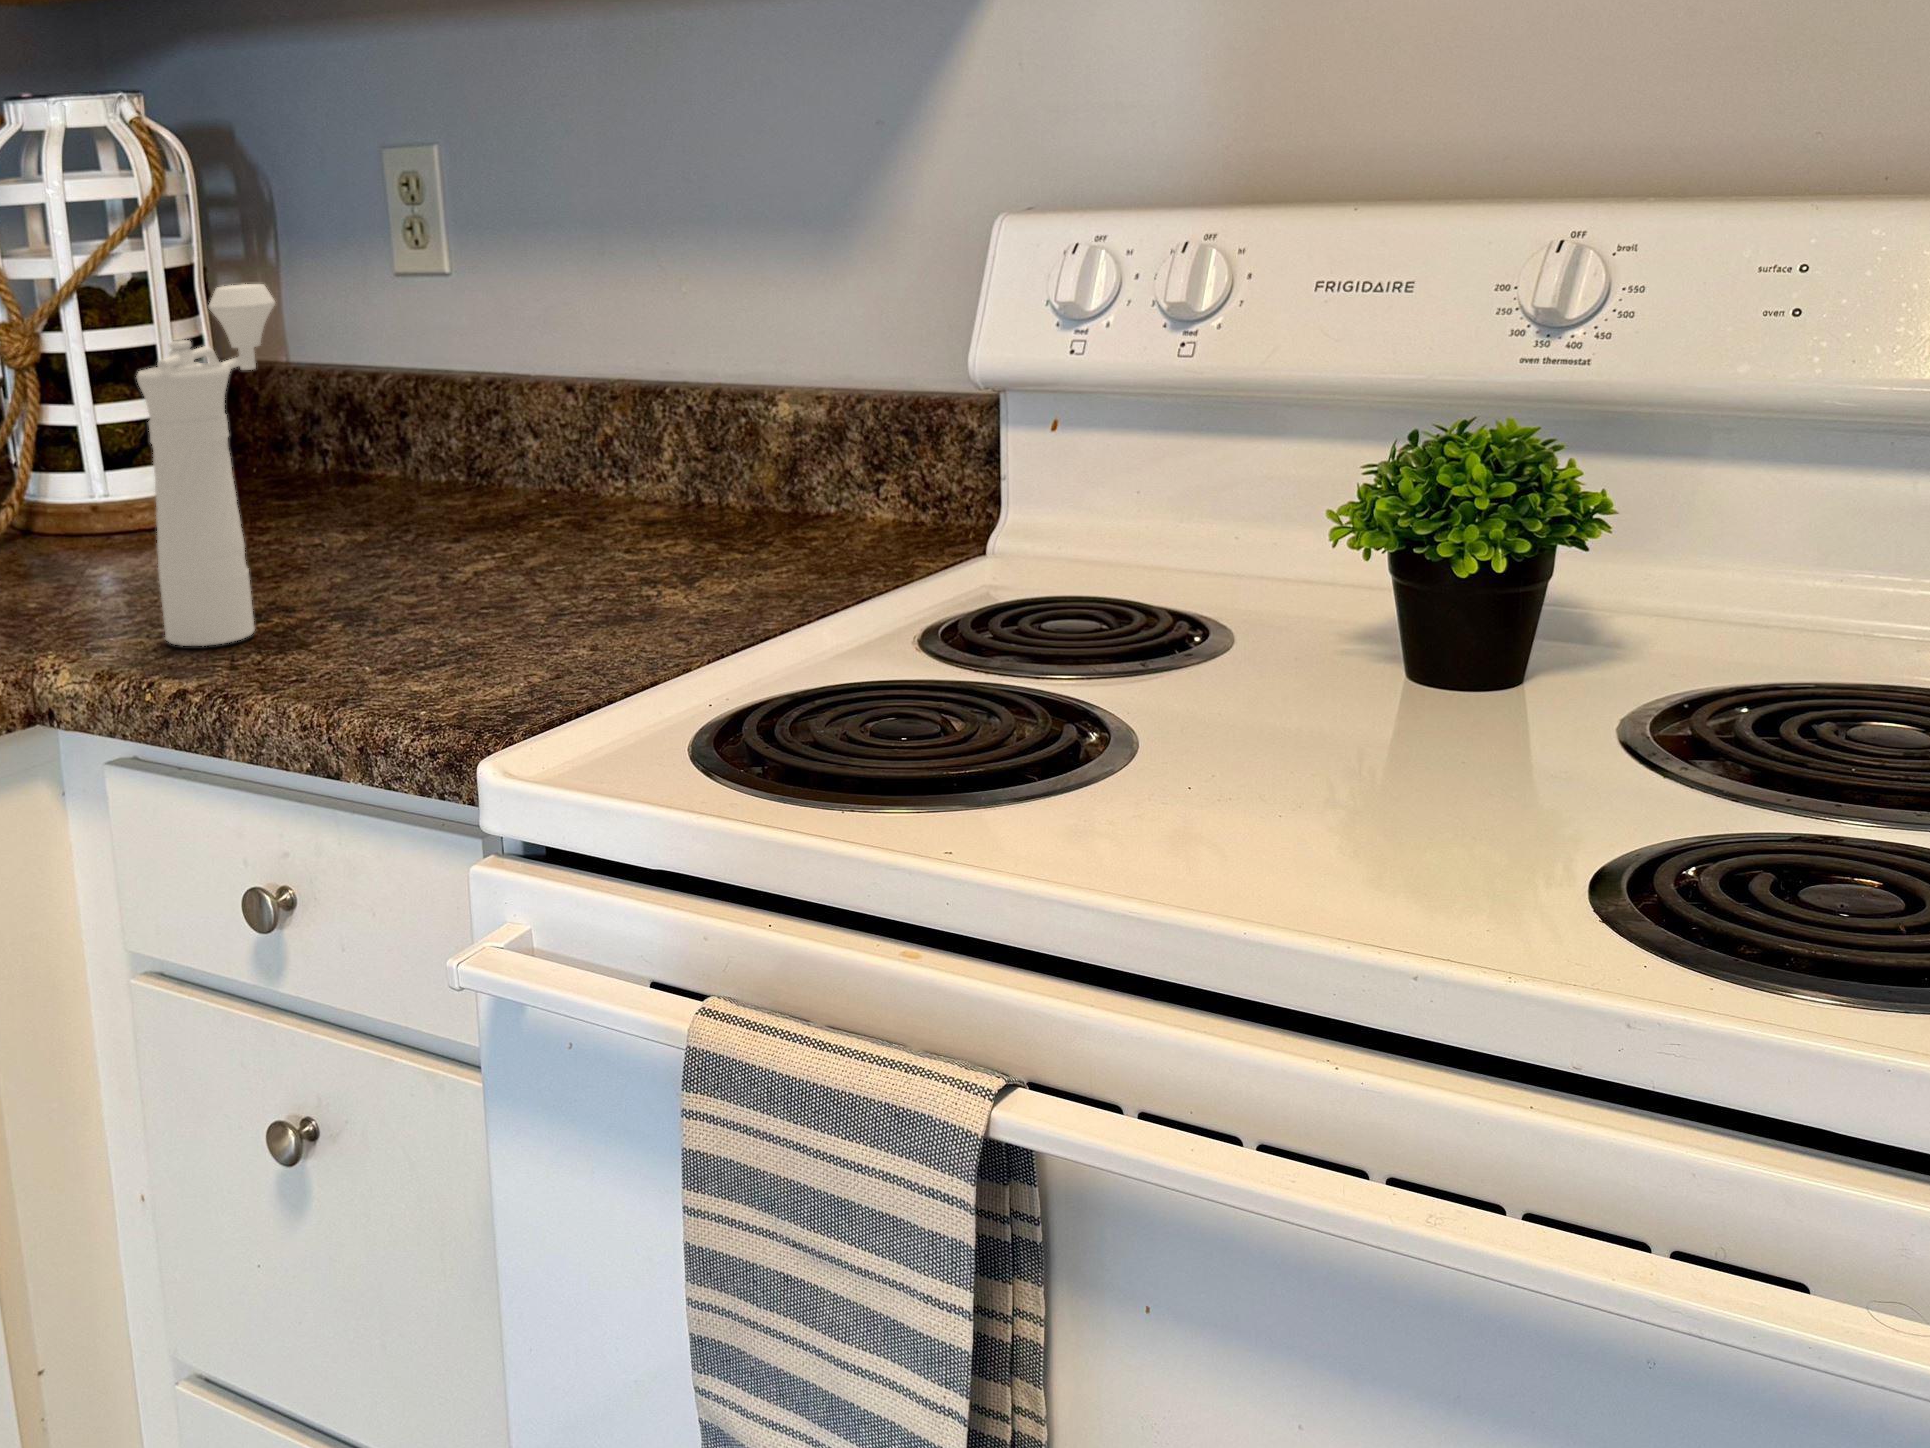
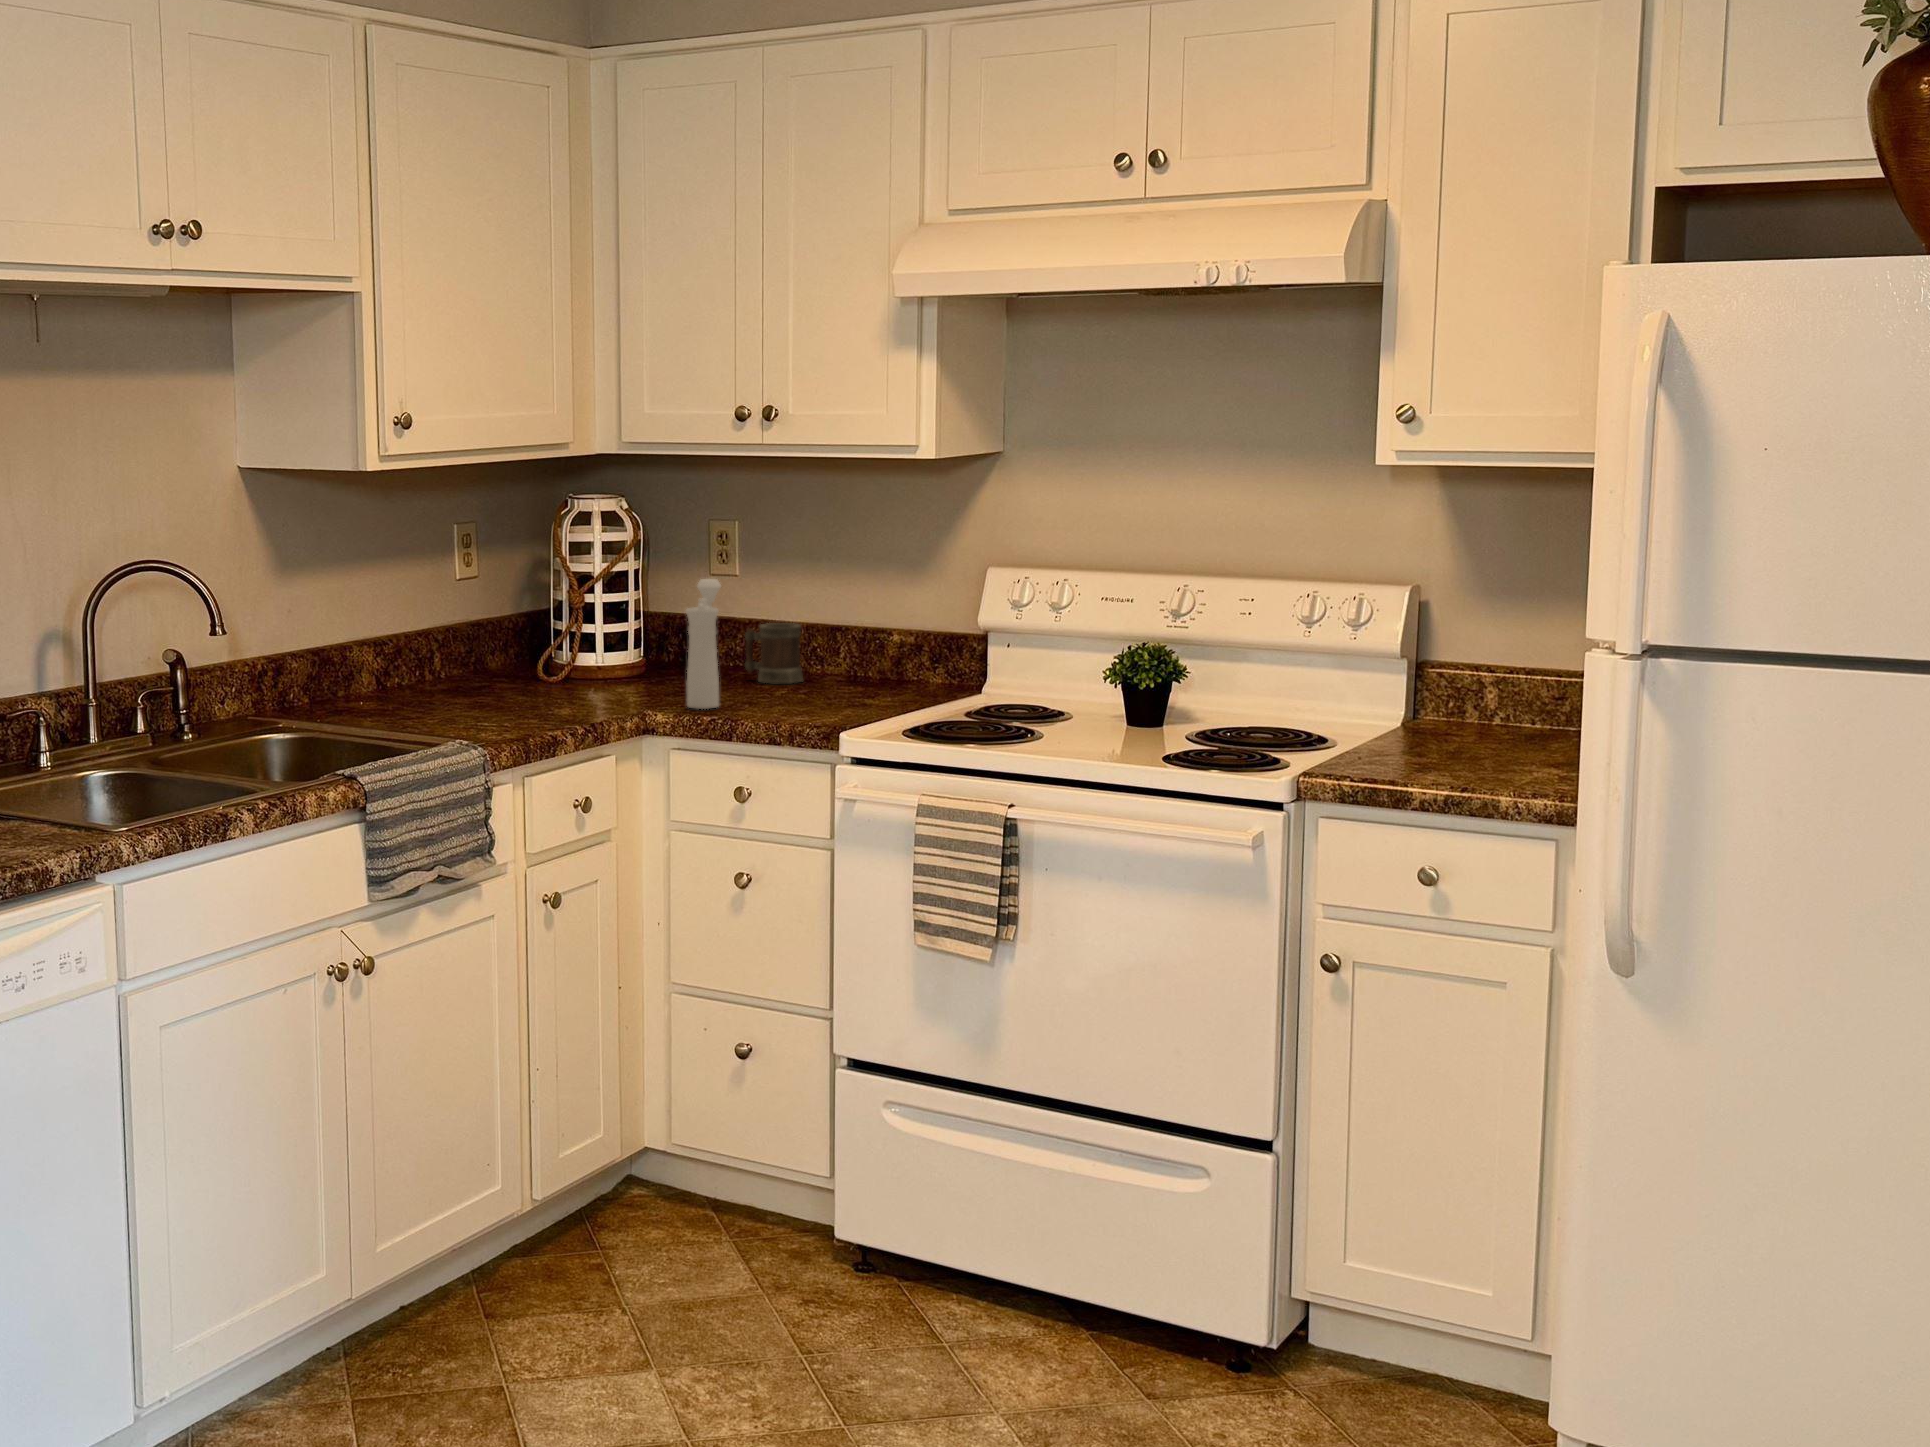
mug: none [420,385,565,539] -> present [745,623,803,683]

